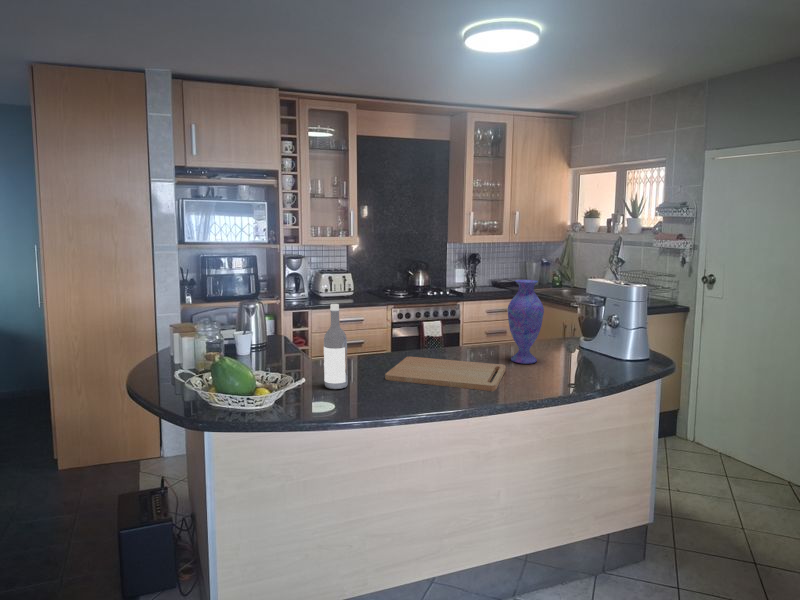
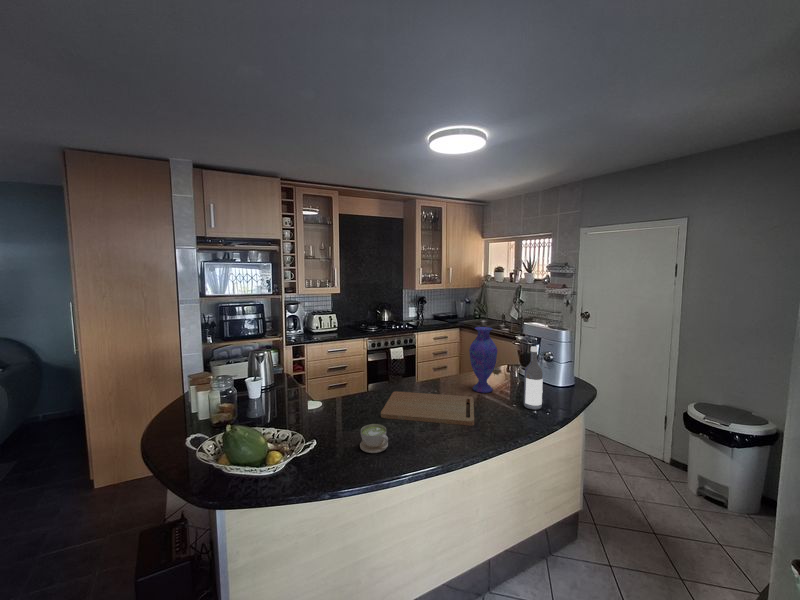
wine bottle: present [324,304,348,389] -> present [524,346,543,410]
coffee cup: none [353,378,386,406] -> present [360,424,388,453]

